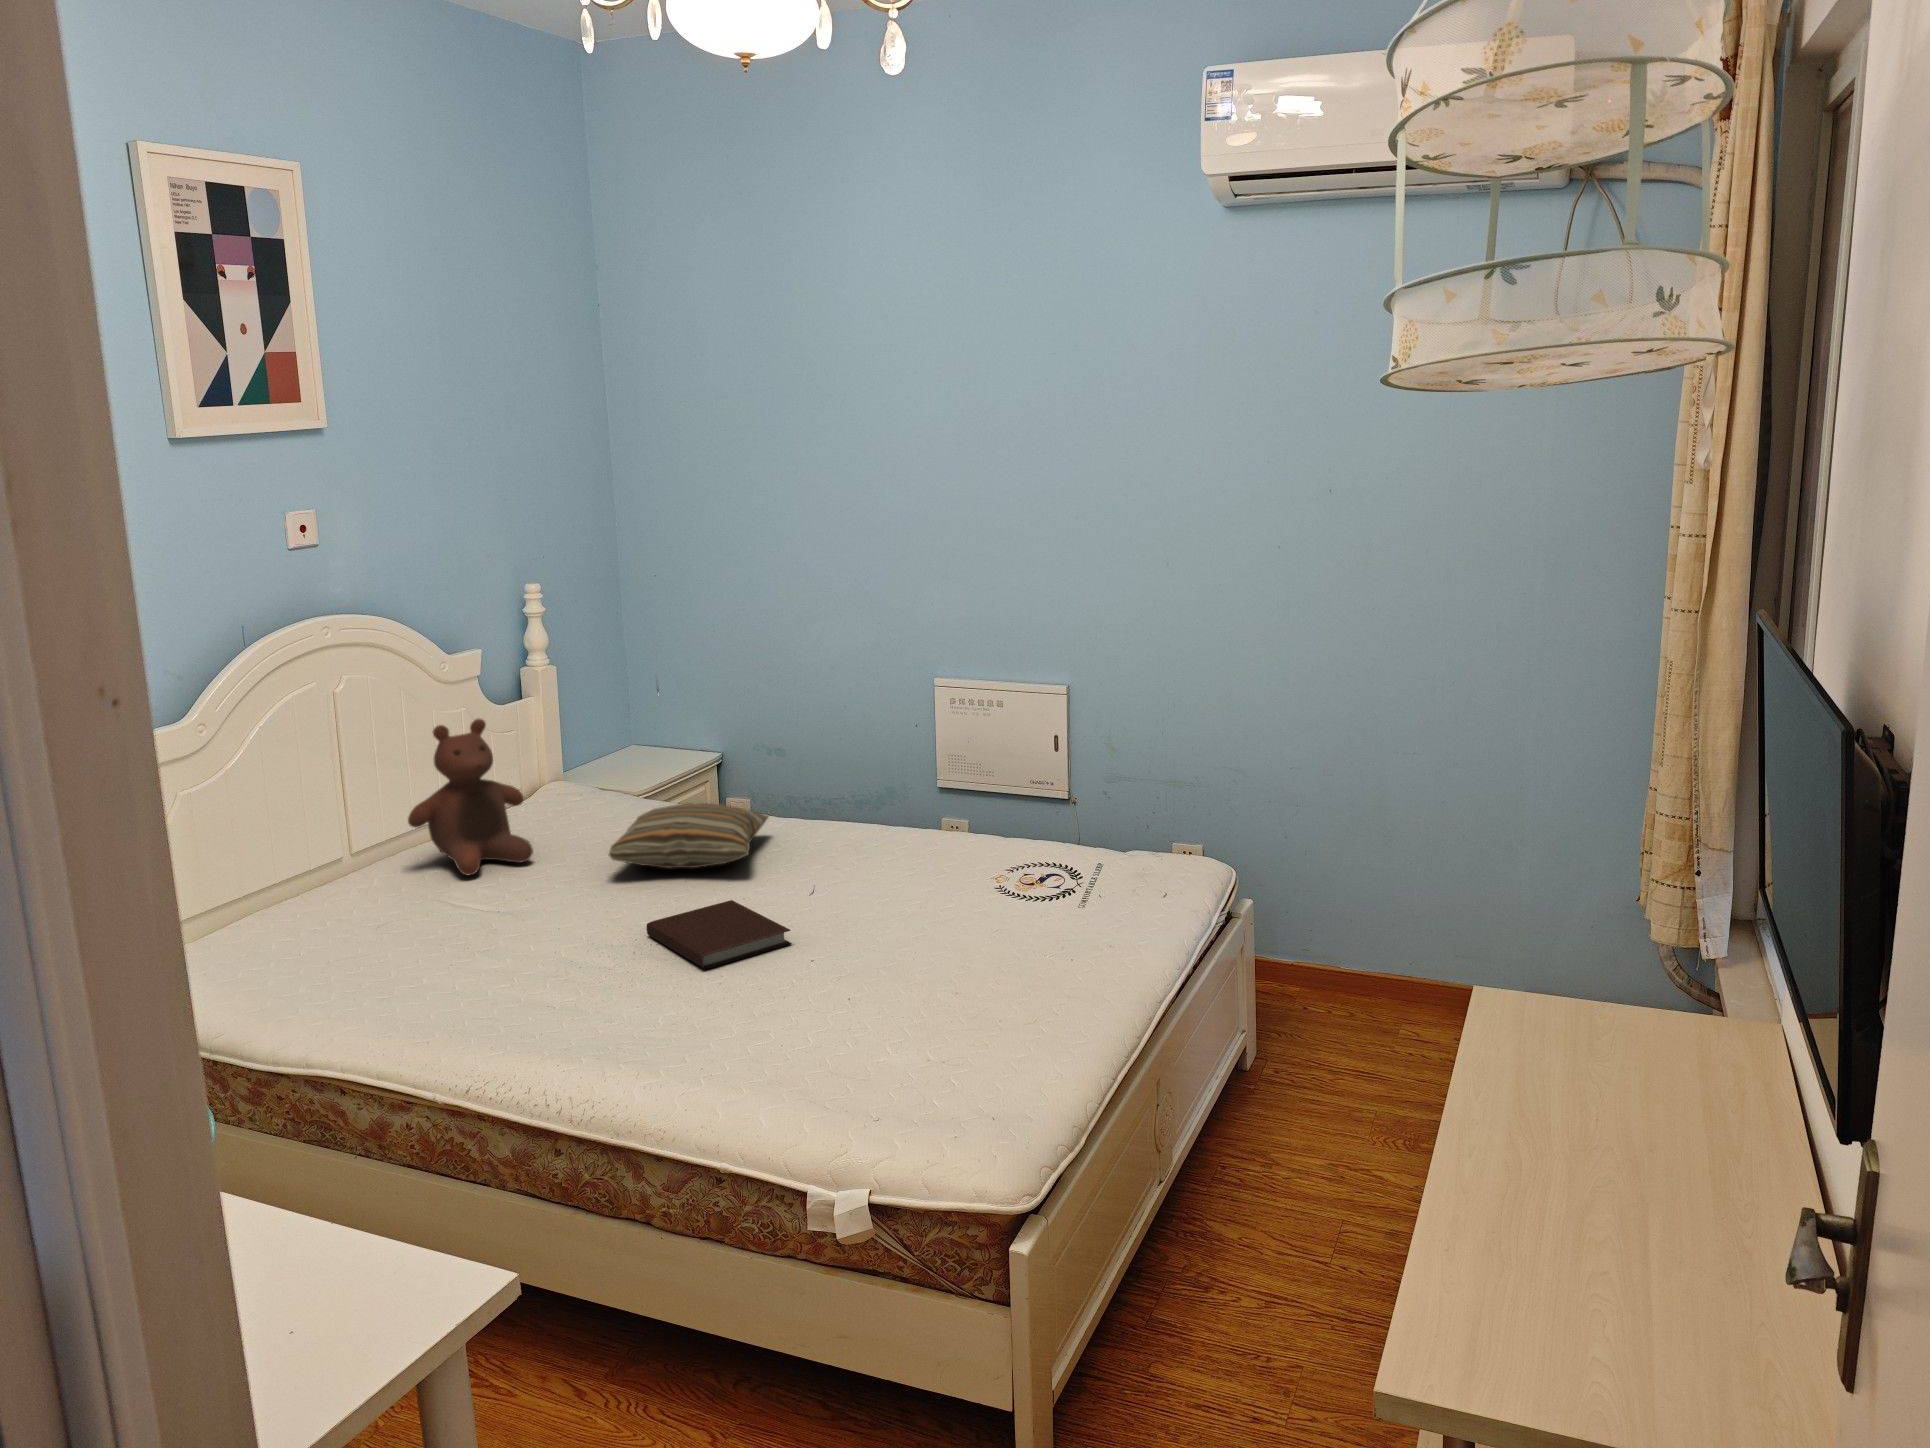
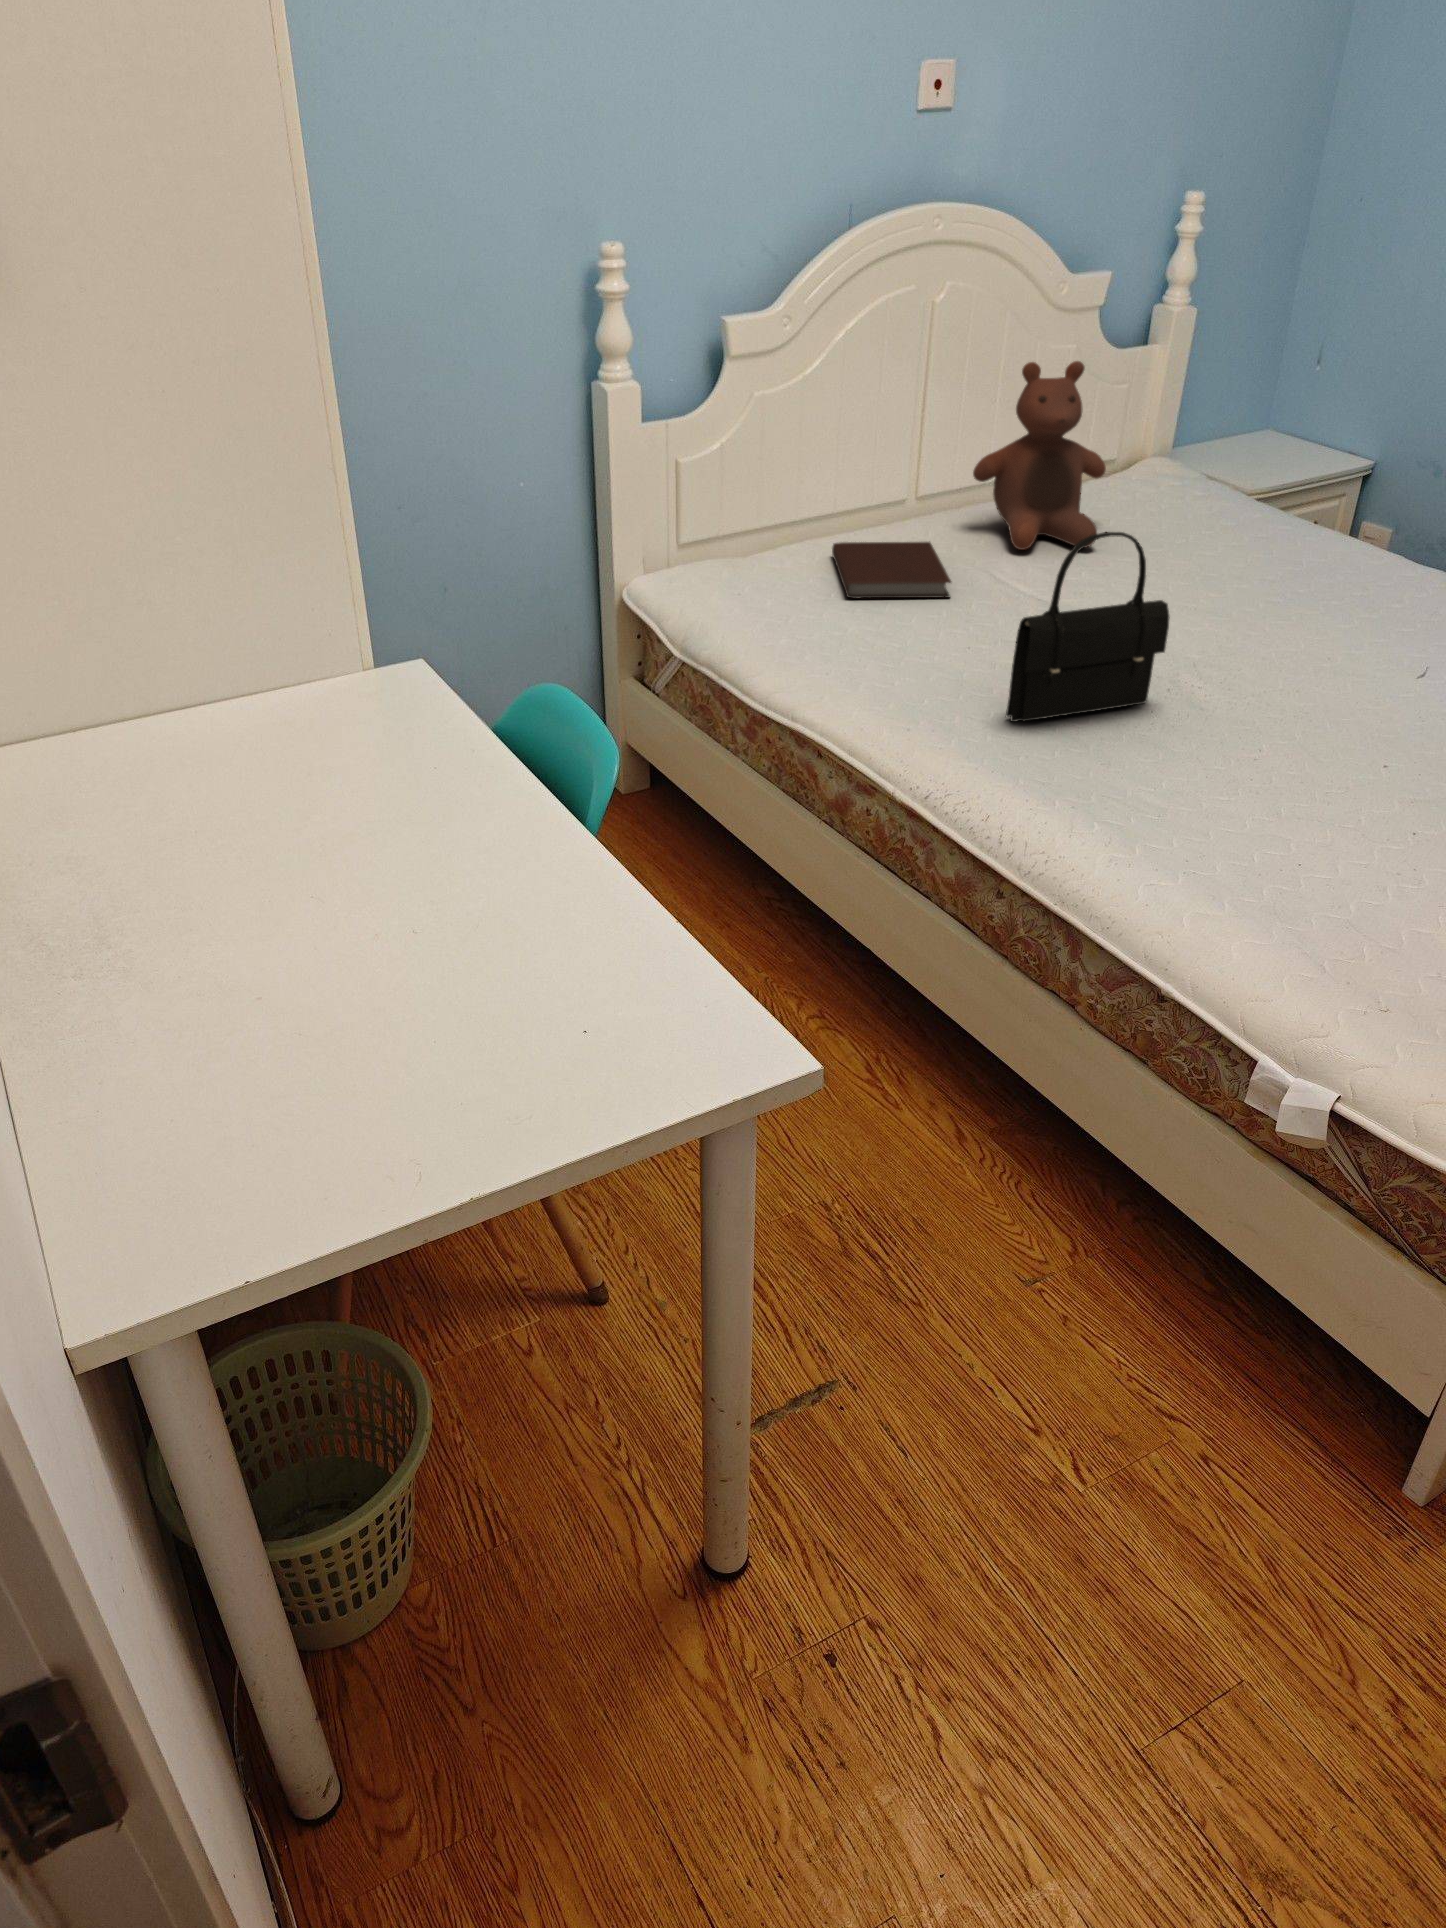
pillow: present [609,803,768,868] -> none [1177,515,1402,607]
handbag: none [506,837,628,1010] -> present [1006,532,1170,722]
notebook: present [647,900,791,969] -> present [832,542,951,598]

